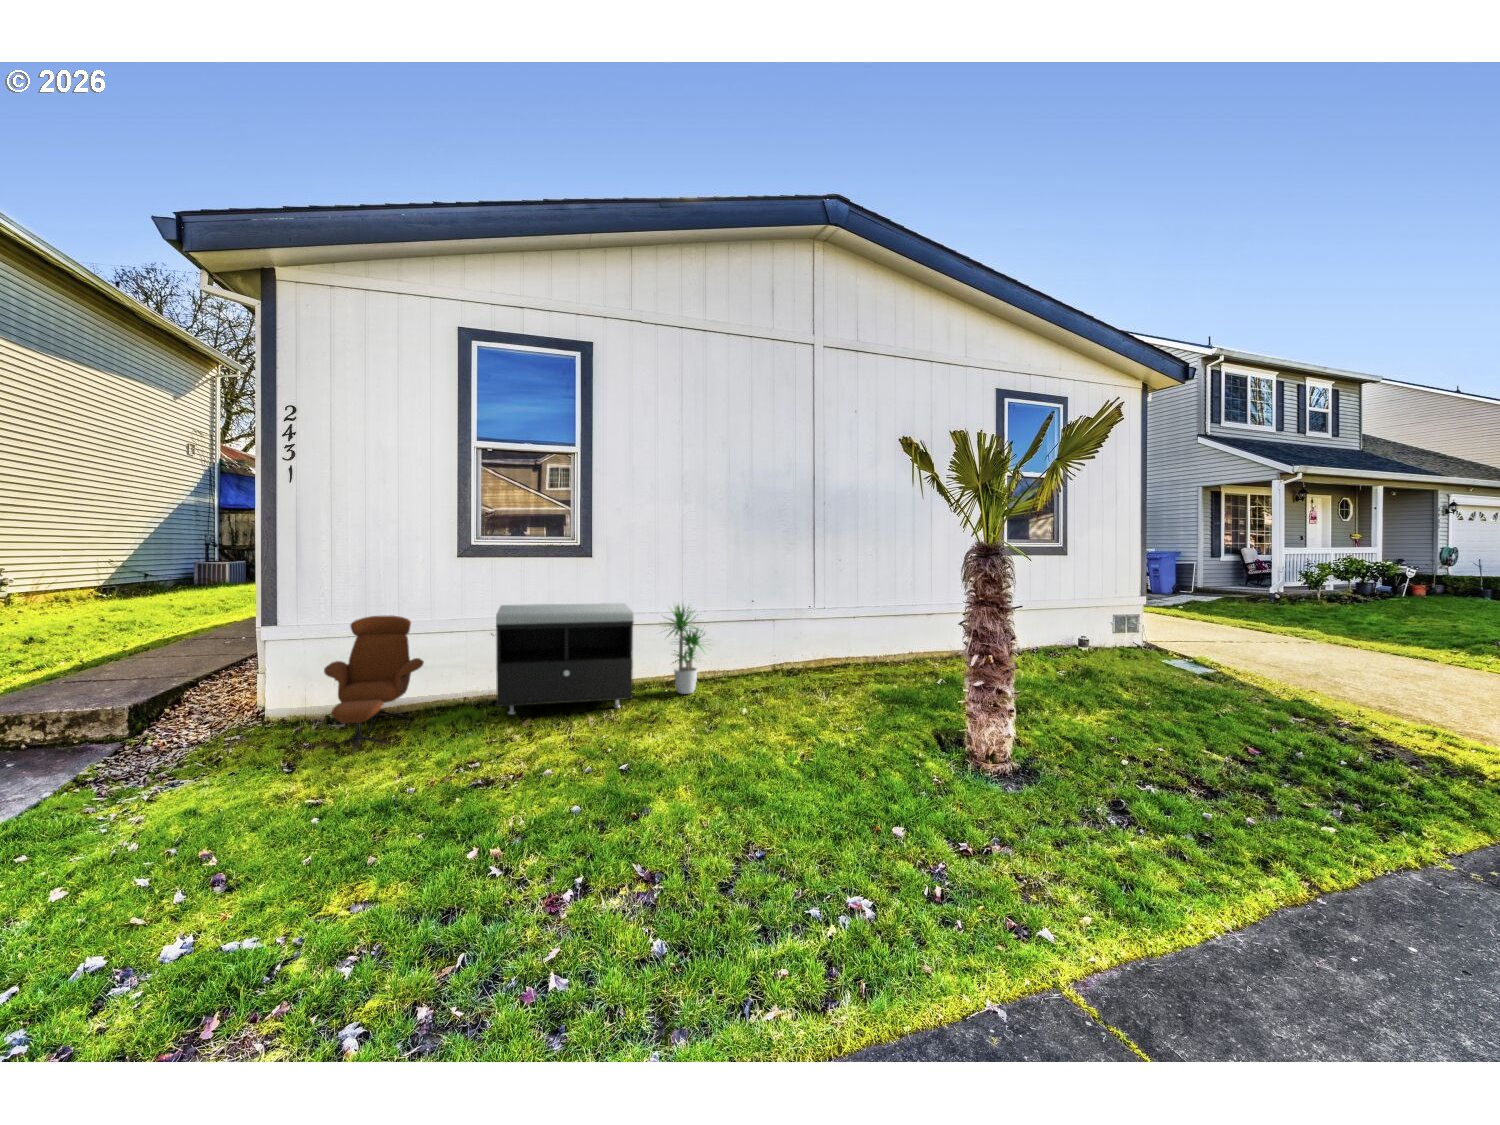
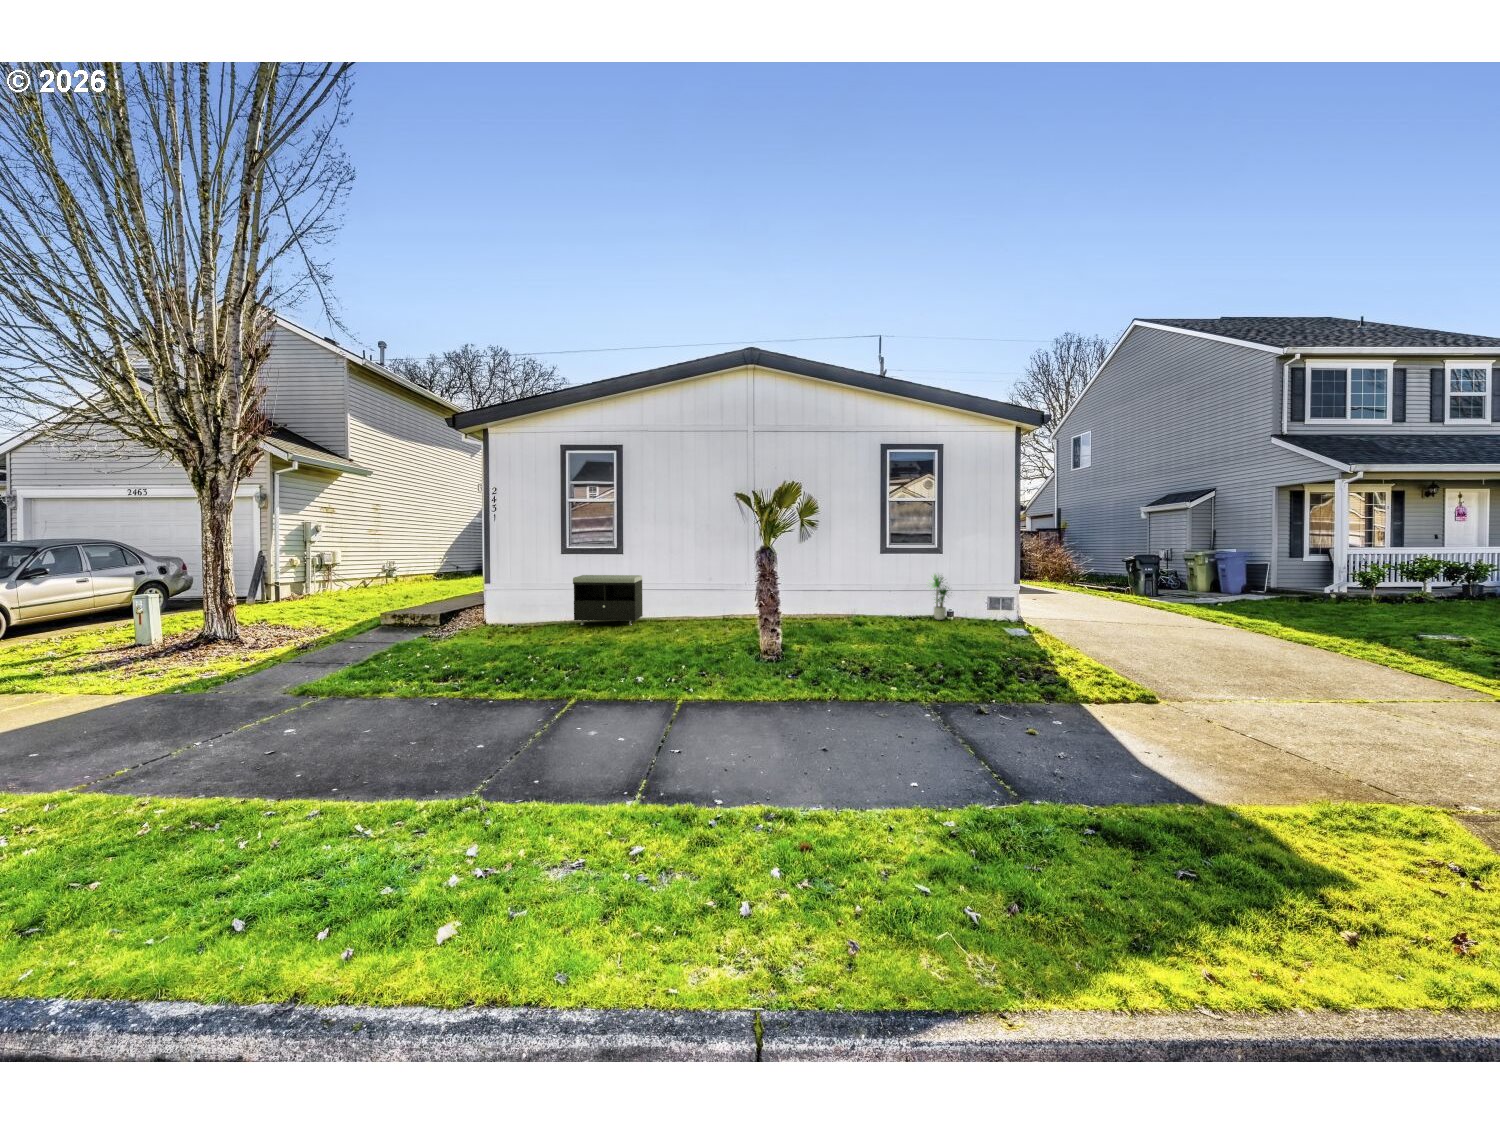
potted plant: present [665,605,705,694] -> present [933,575,949,620]
lounge chair: present [324,615,424,756] -> none [503,579,547,633]

